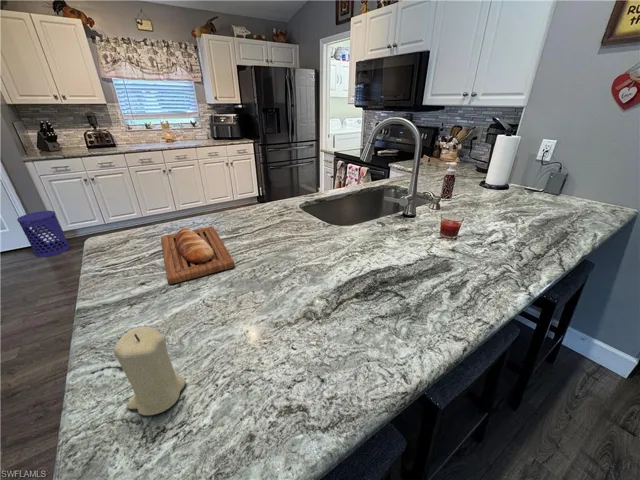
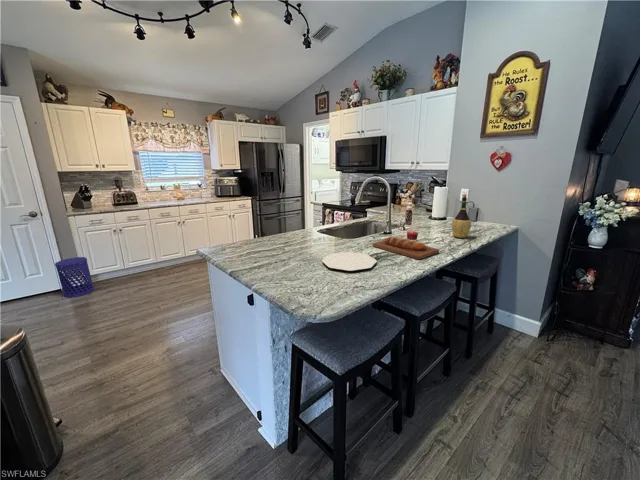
wine bottle: none [522,157,566,236] -> present [452,194,471,238]
bread loaf: present [161,226,235,284] -> present [373,237,439,259]
plate: none [264,264,367,329] -> present [322,252,377,271]
candle: present [114,327,185,415] -> none [287,257,308,295]

